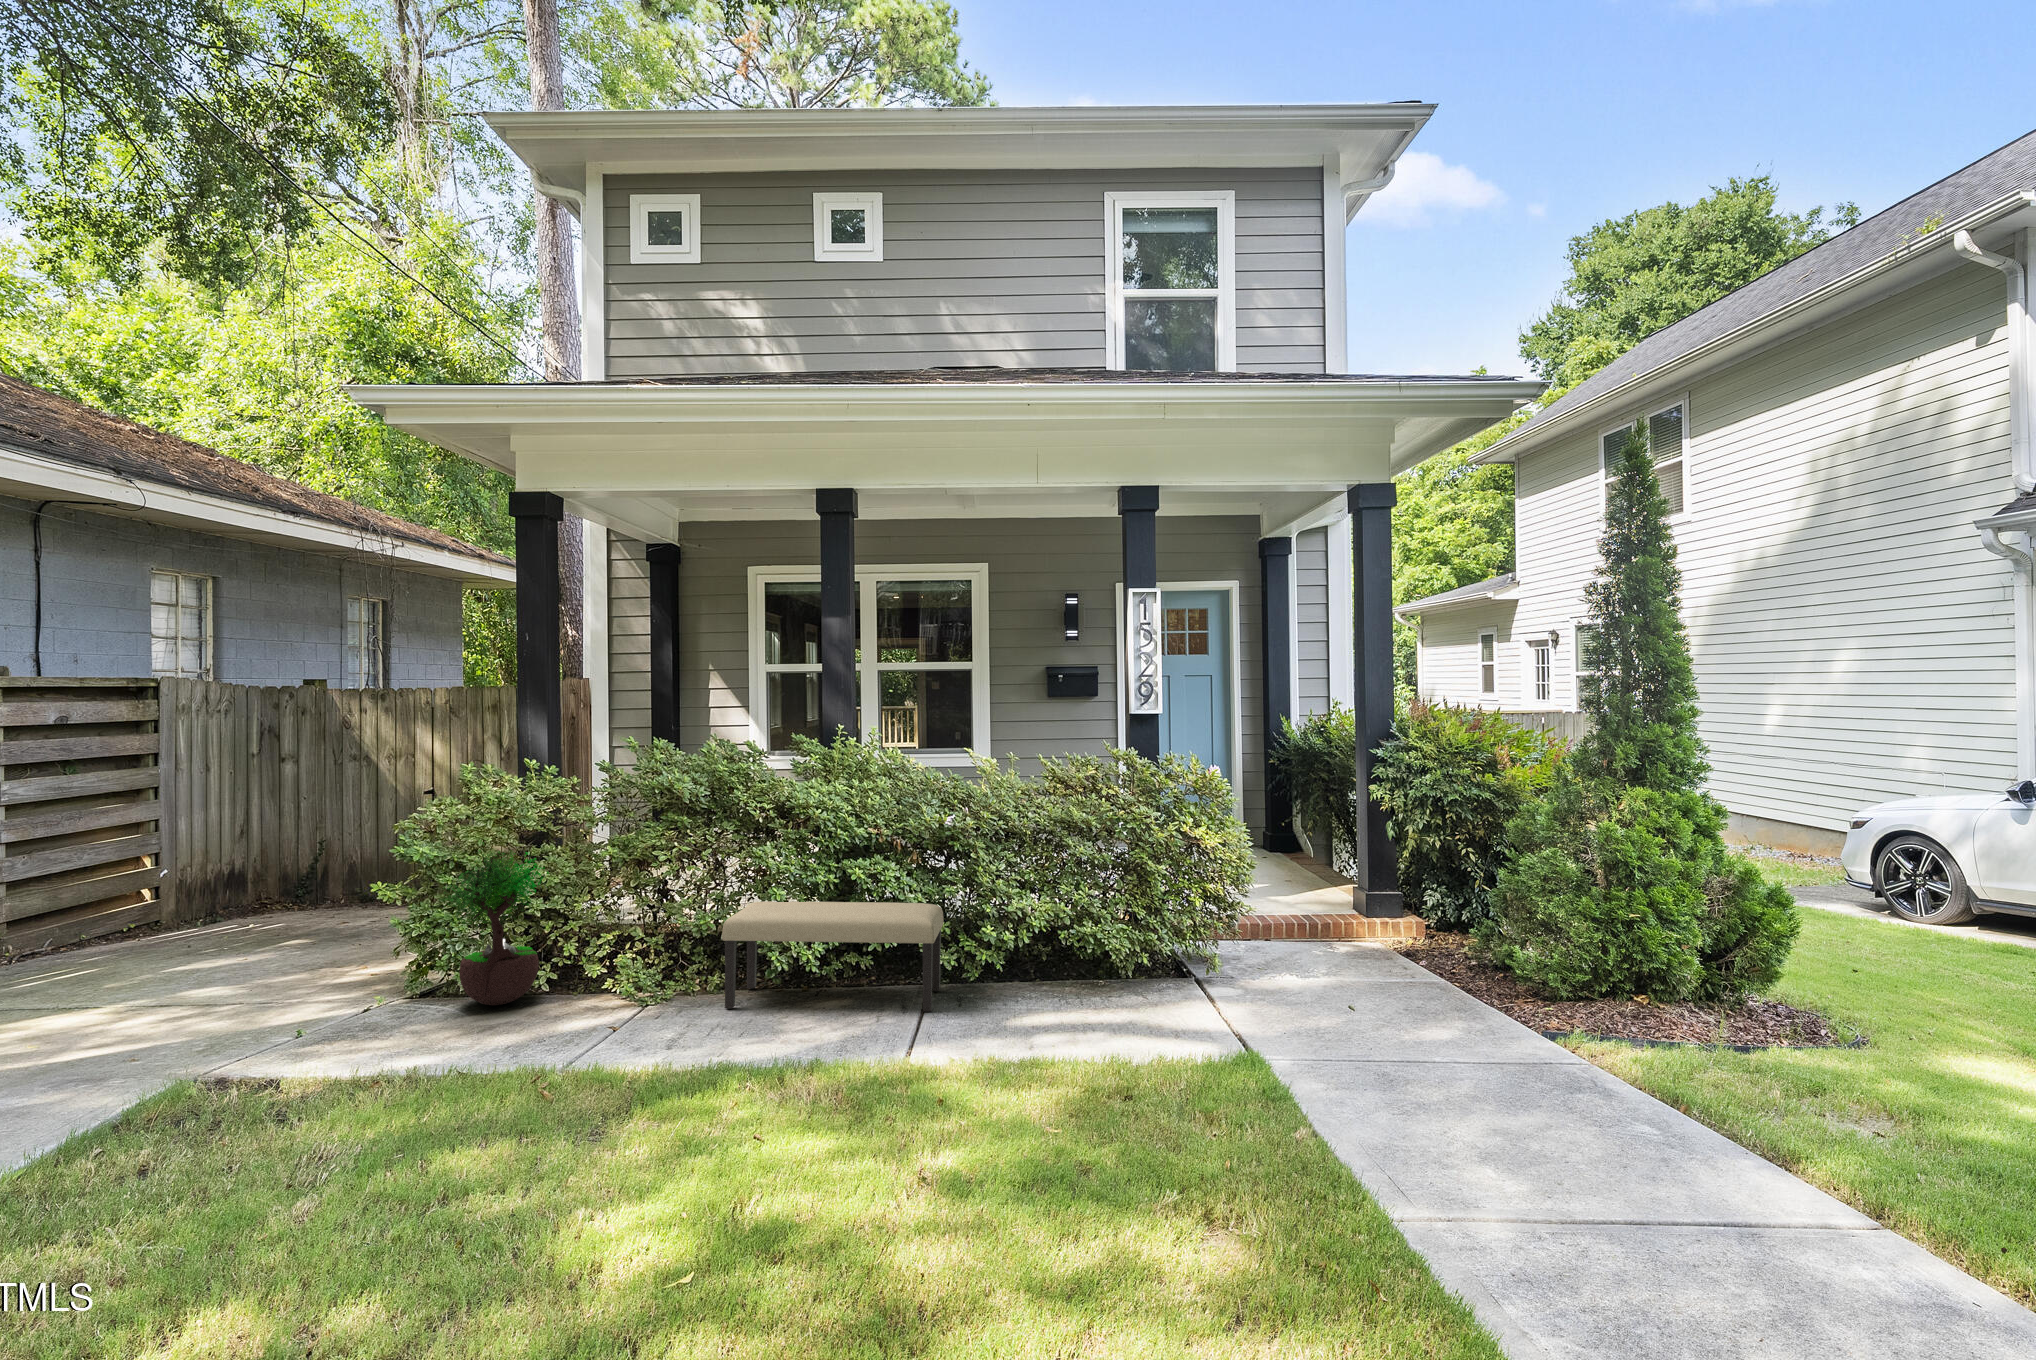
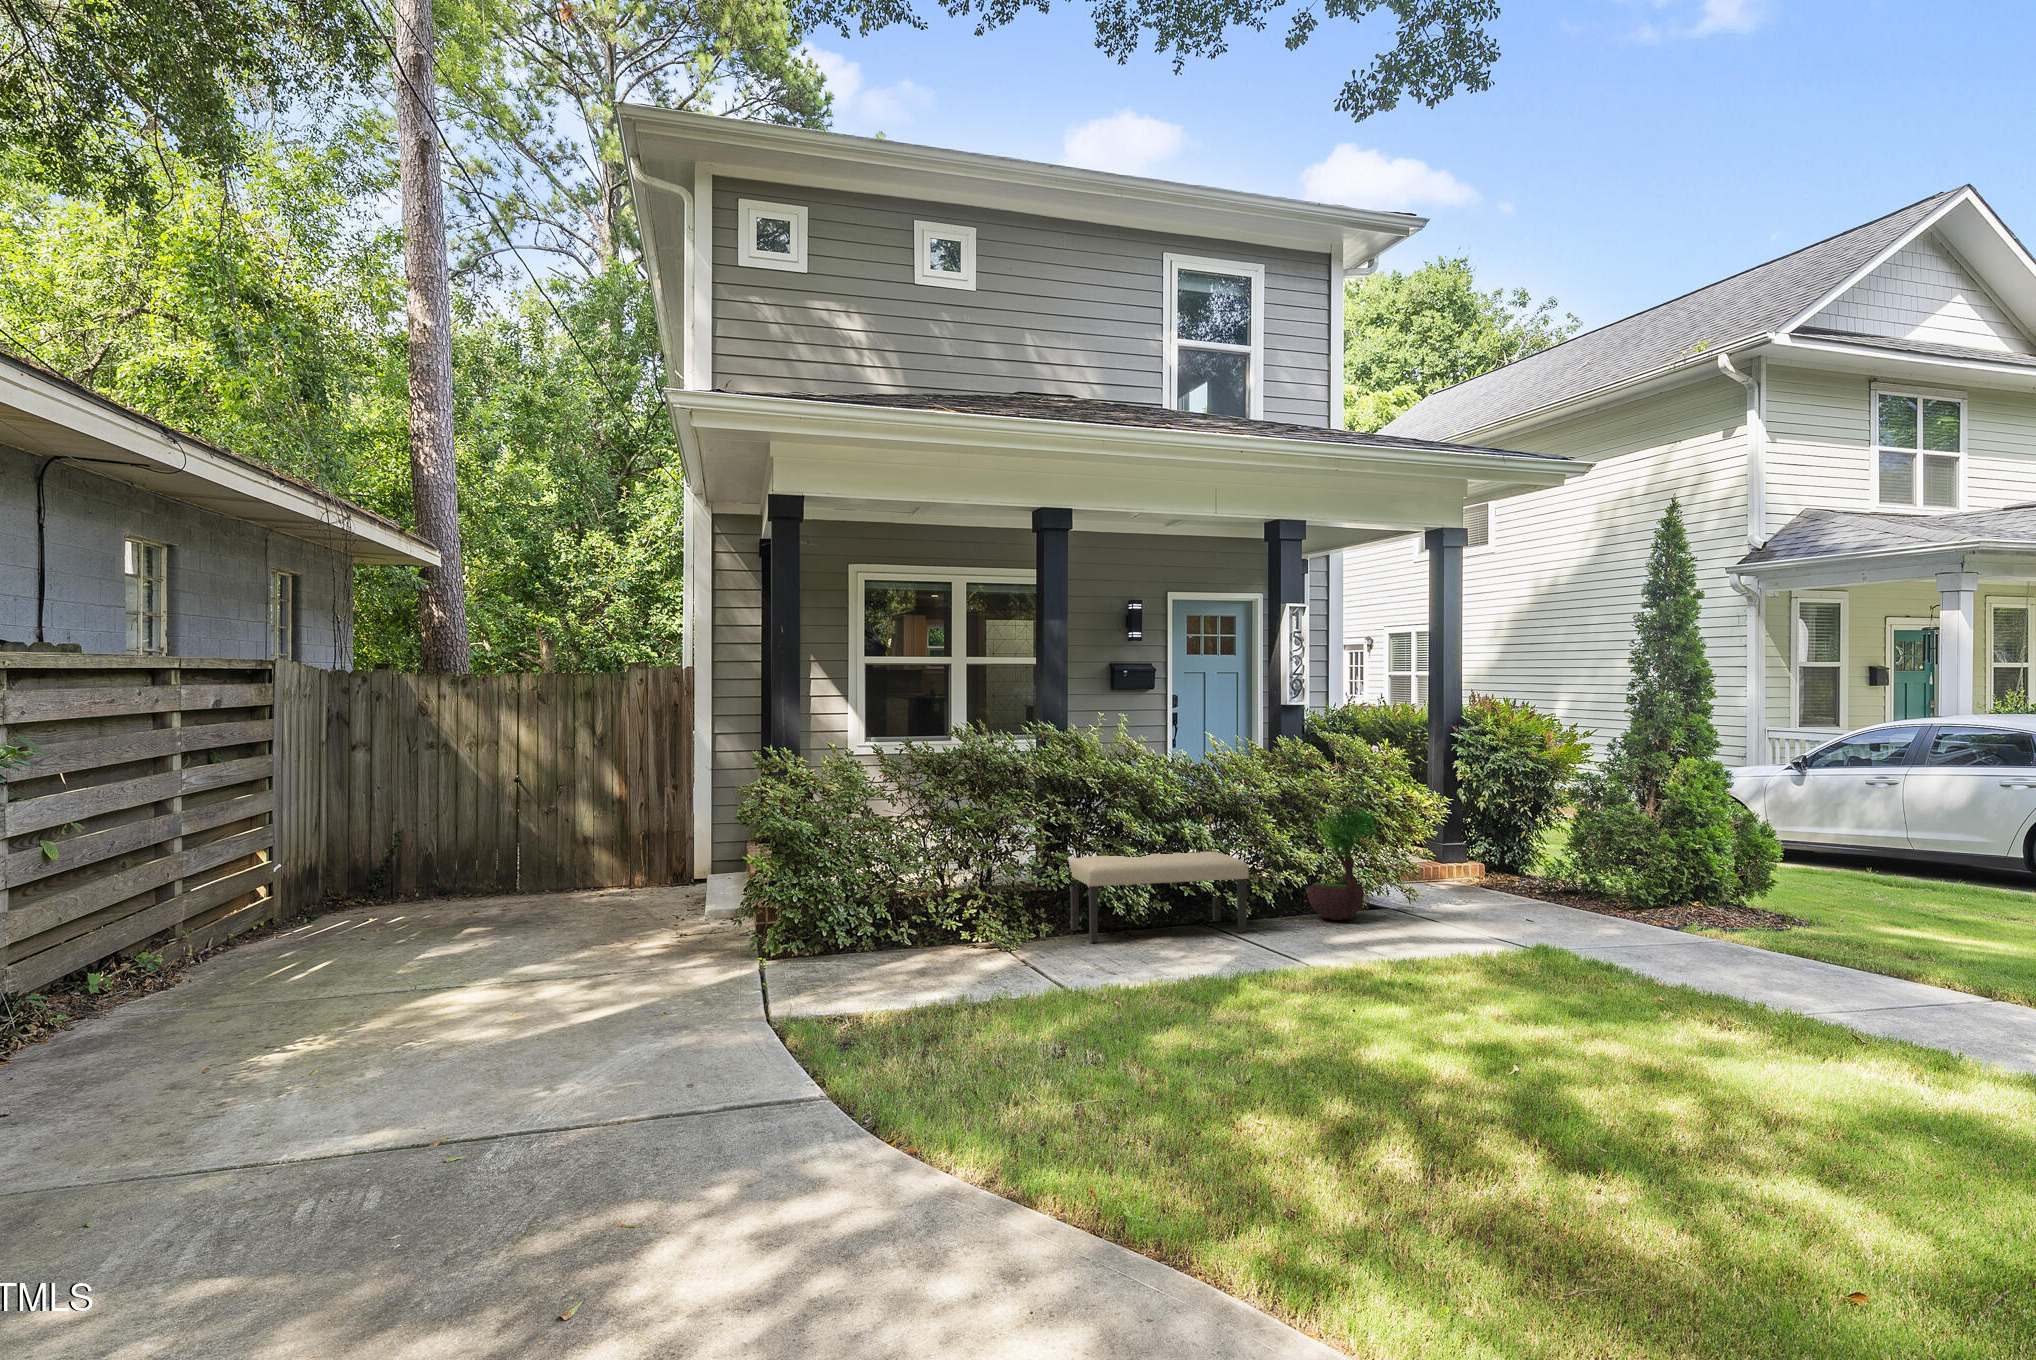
potted tree: present [439,842,549,1005] -> present [1307,795,1382,920]

